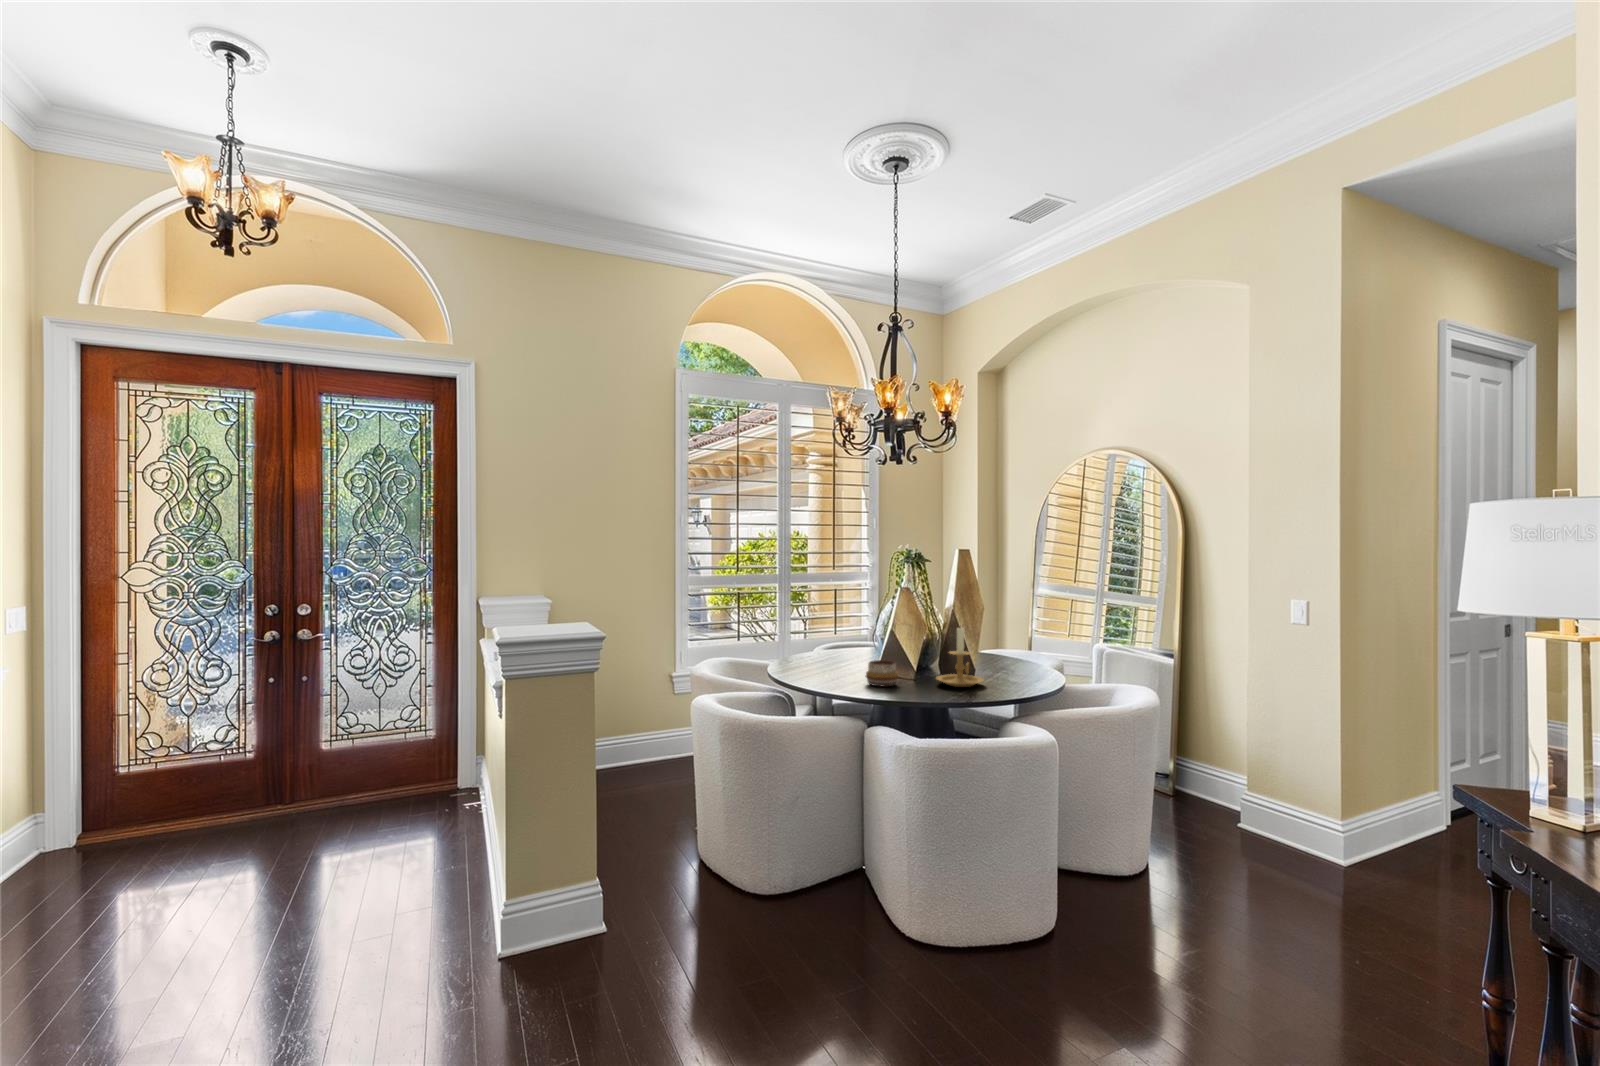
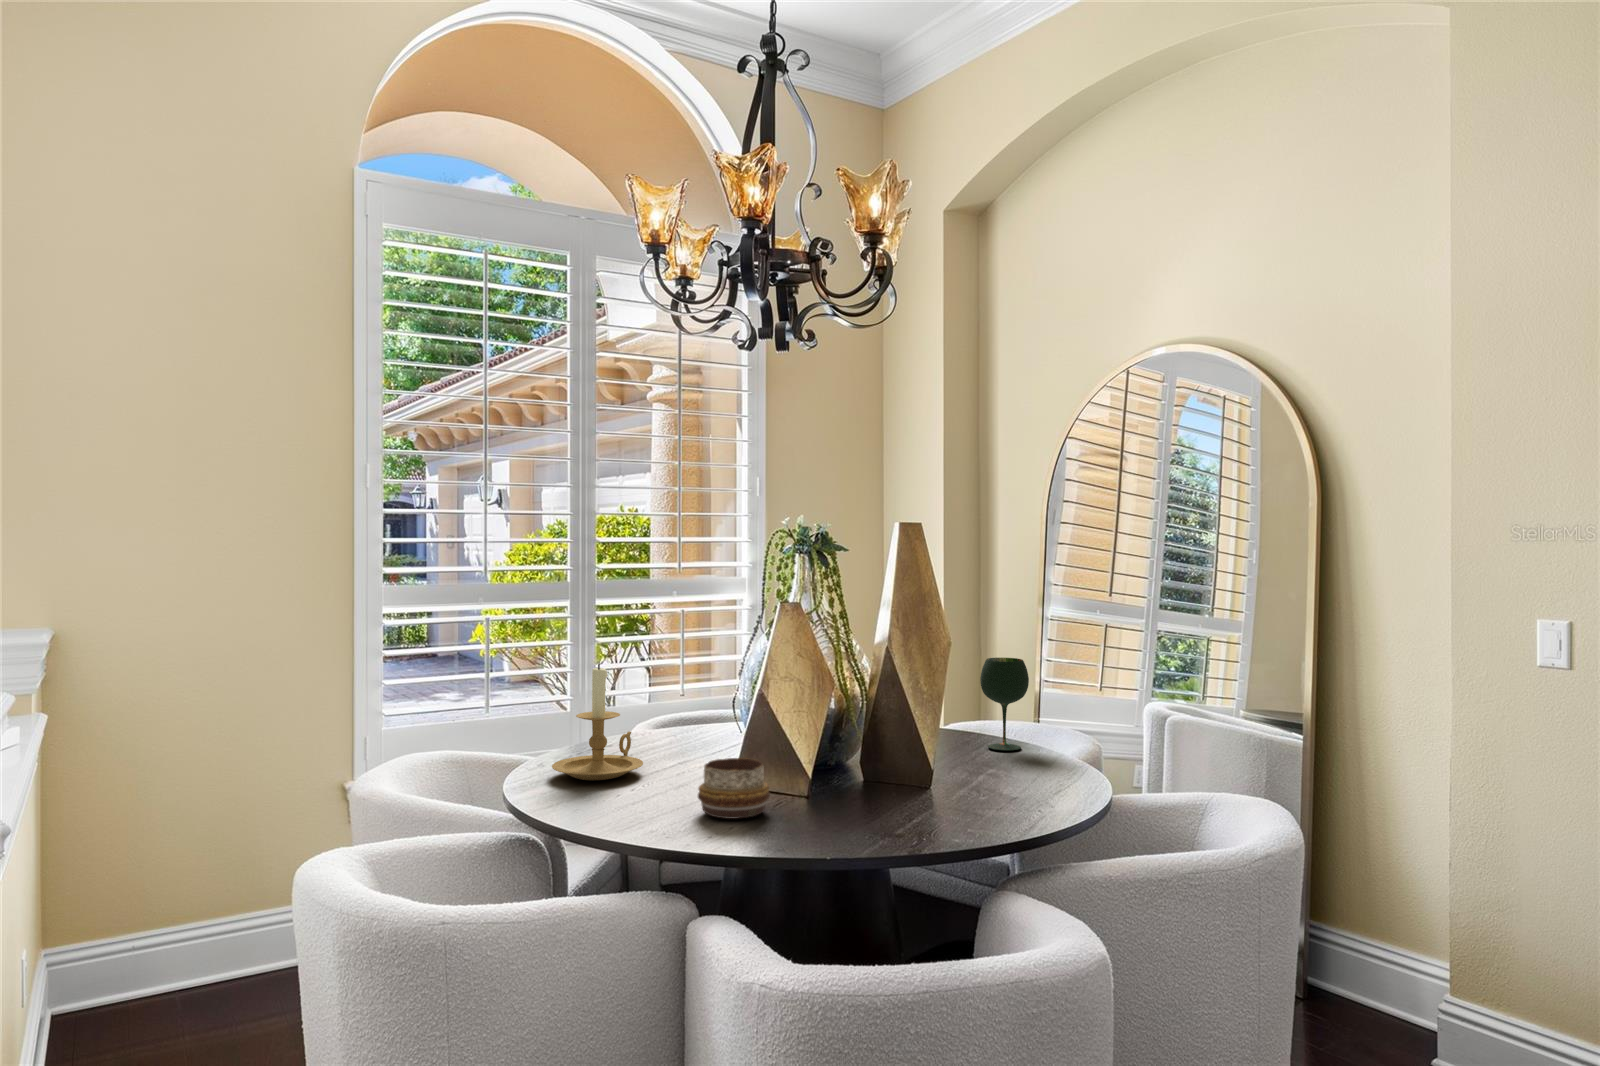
wine glass: none [998,616,1023,663] -> present [980,658,1029,751]
candle holder: present [936,628,984,687] -> present [552,664,643,780]

